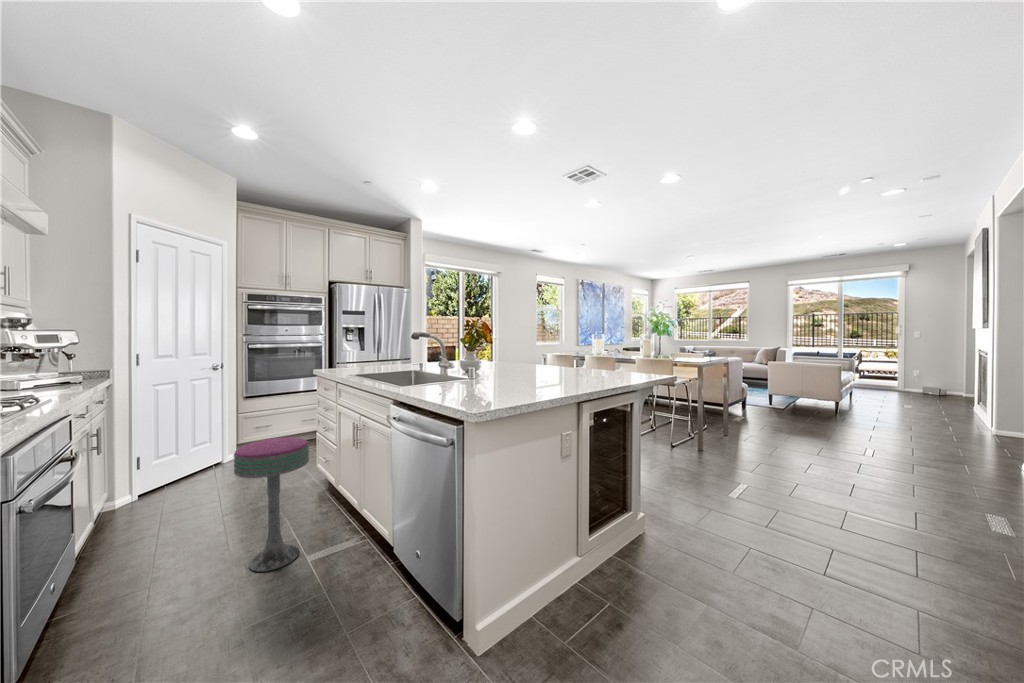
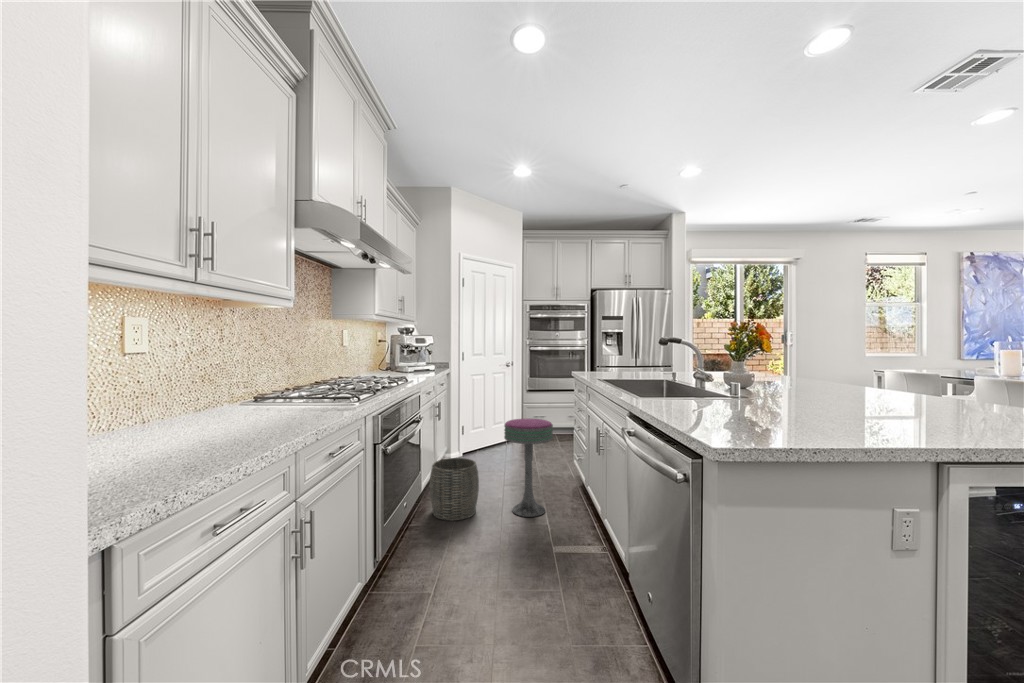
woven basket: none [81,516,189,633] -> present [430,458,479,521]

